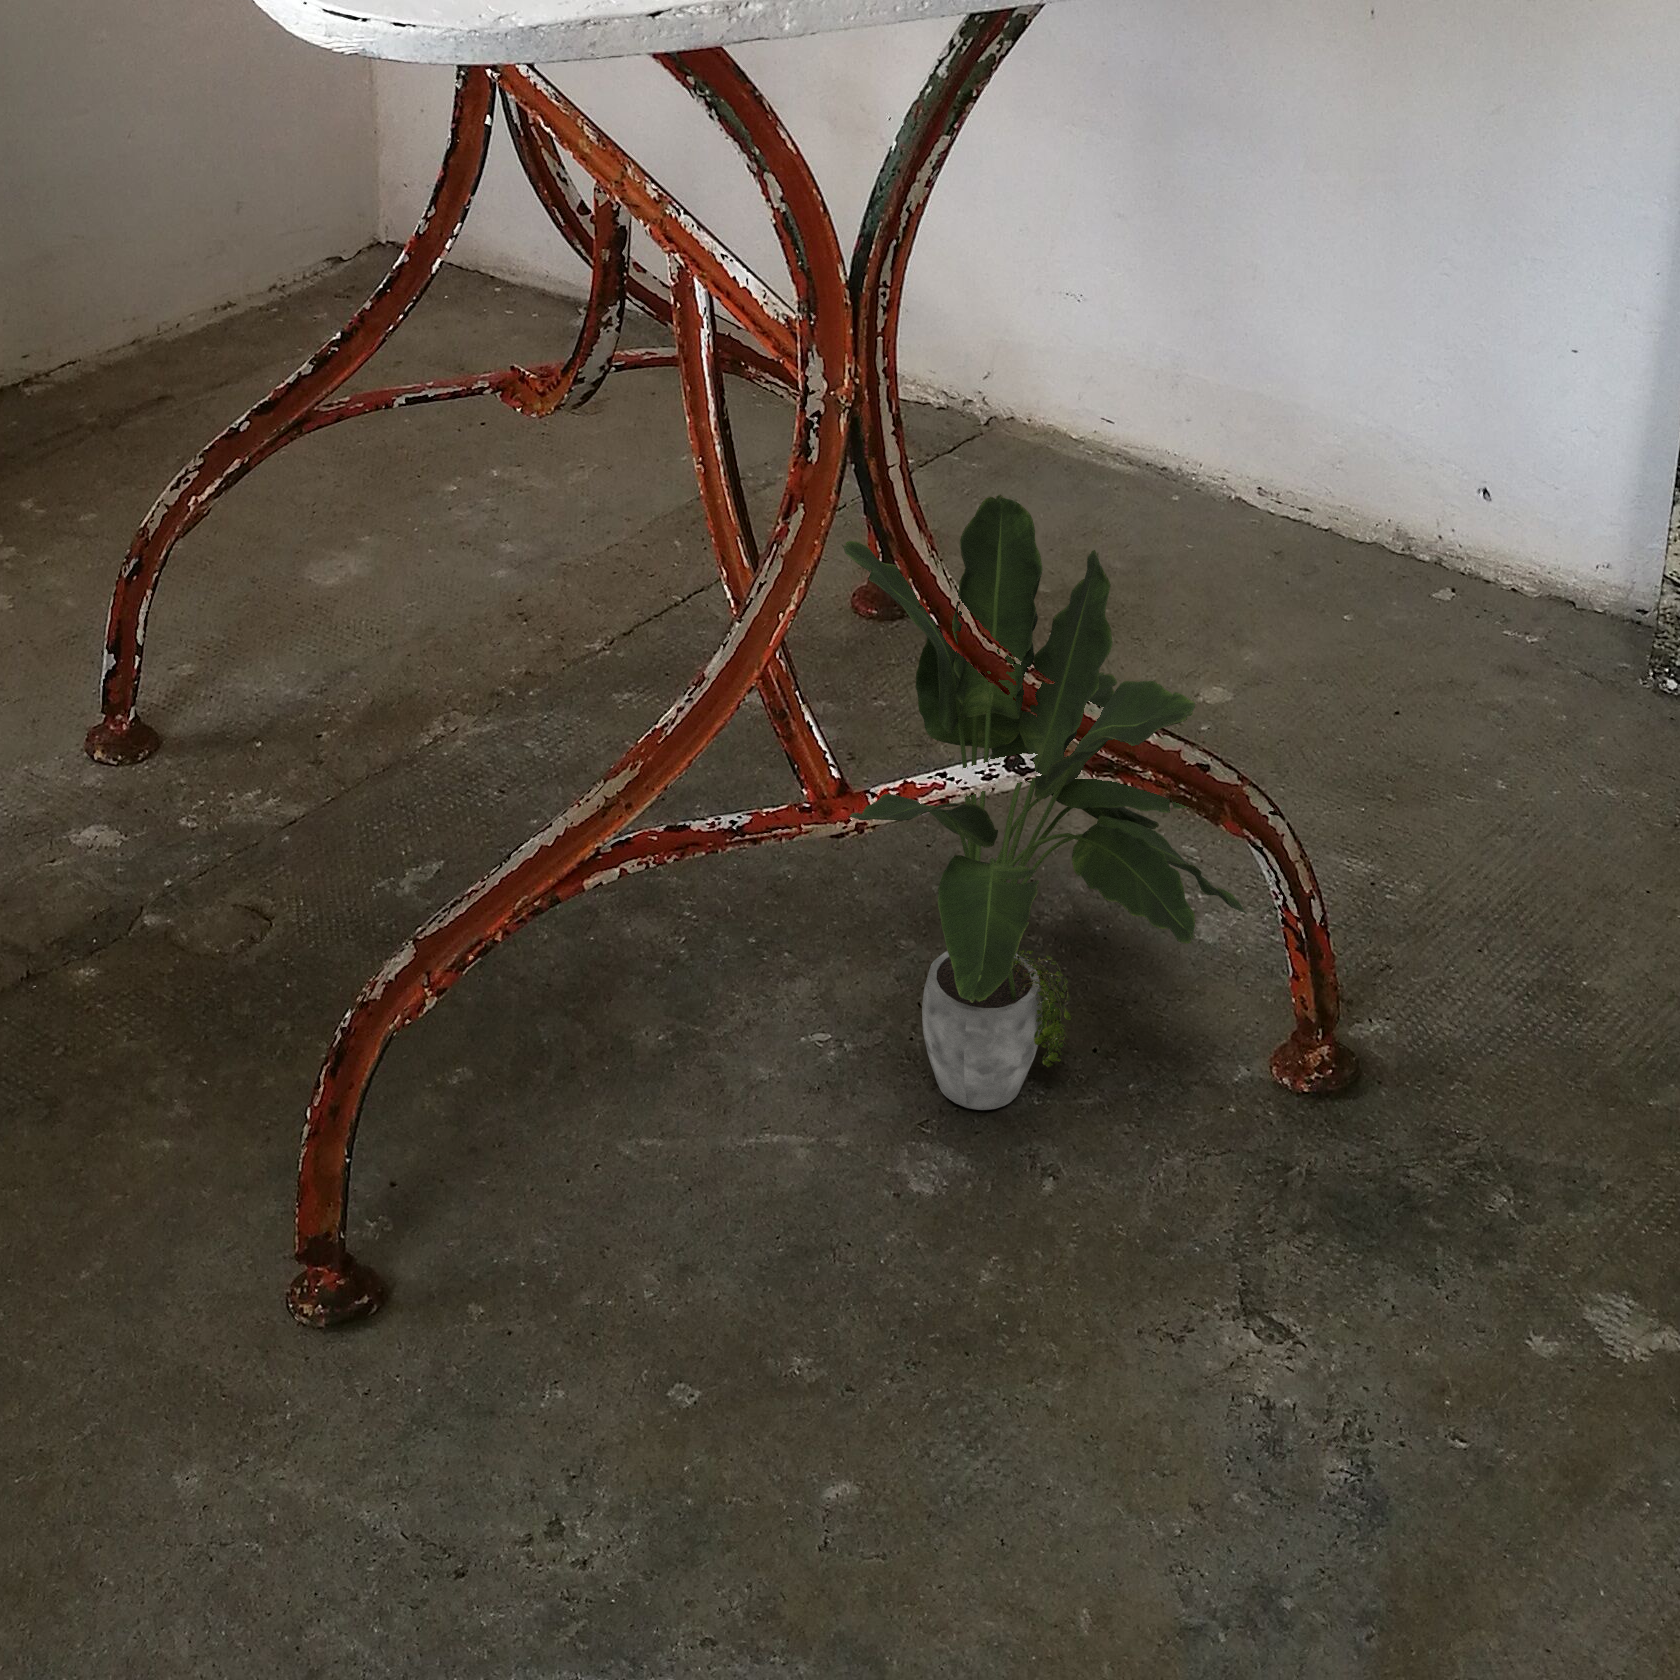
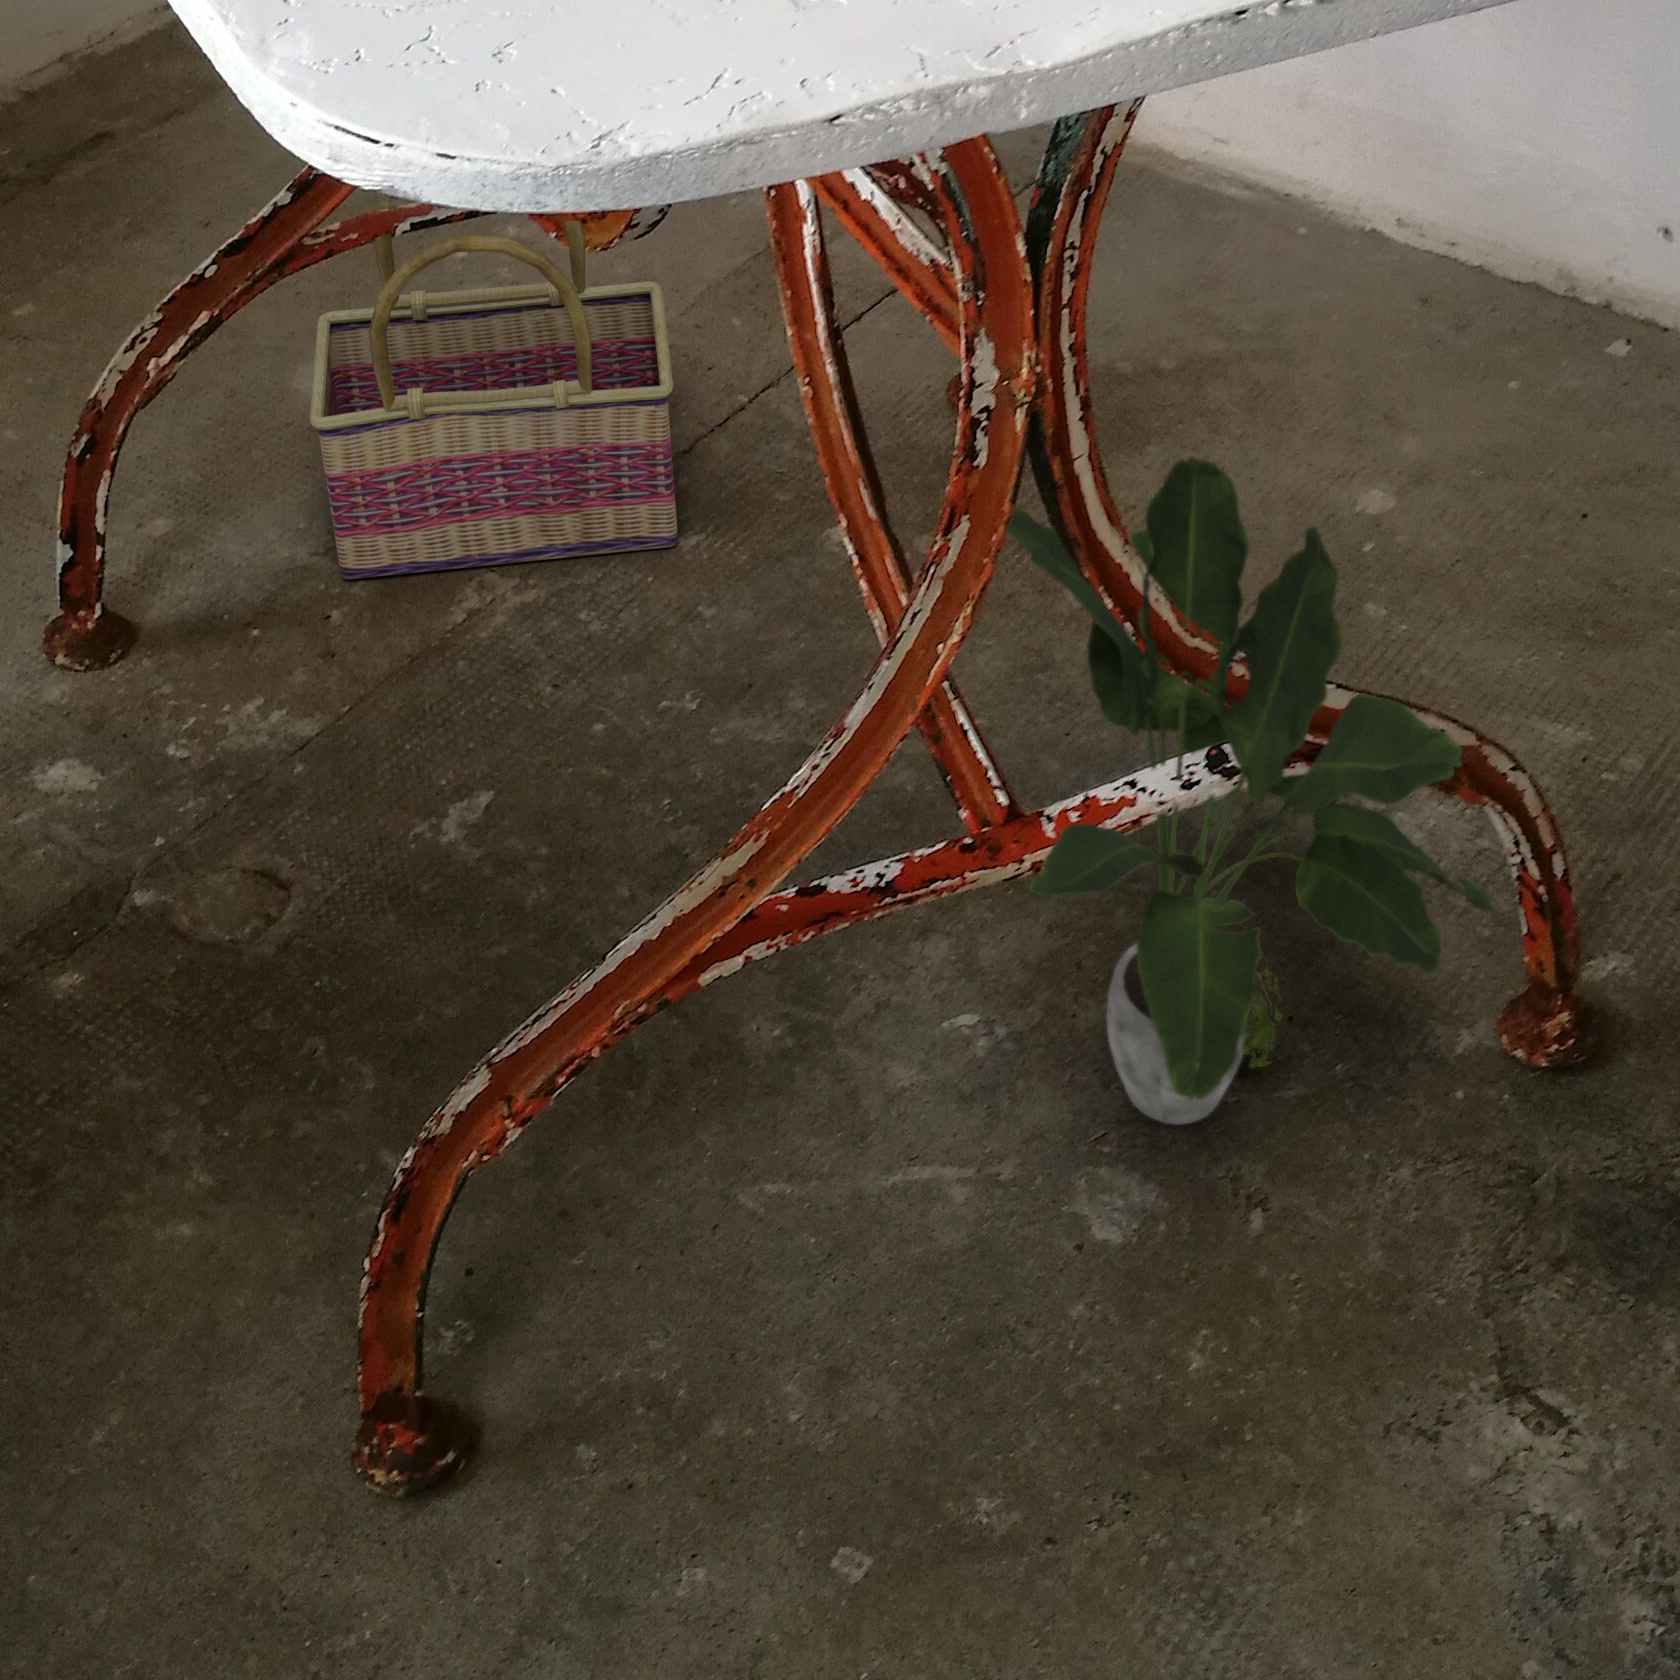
basket: none [294,322,598,692] -> present [310,202,678,579]

